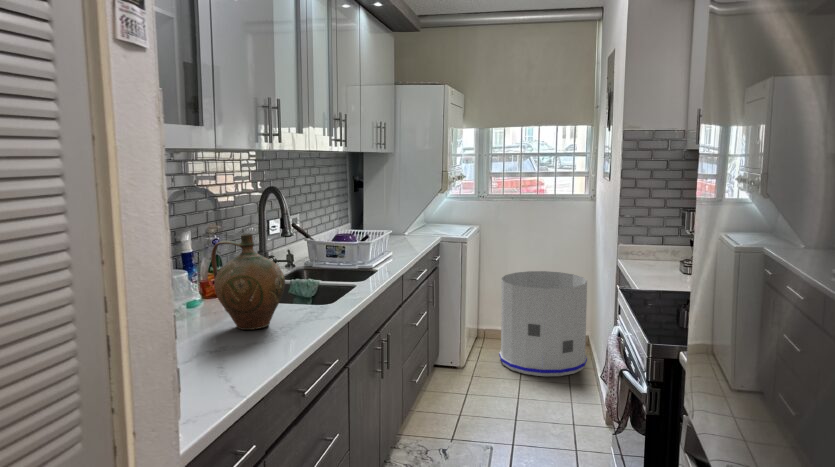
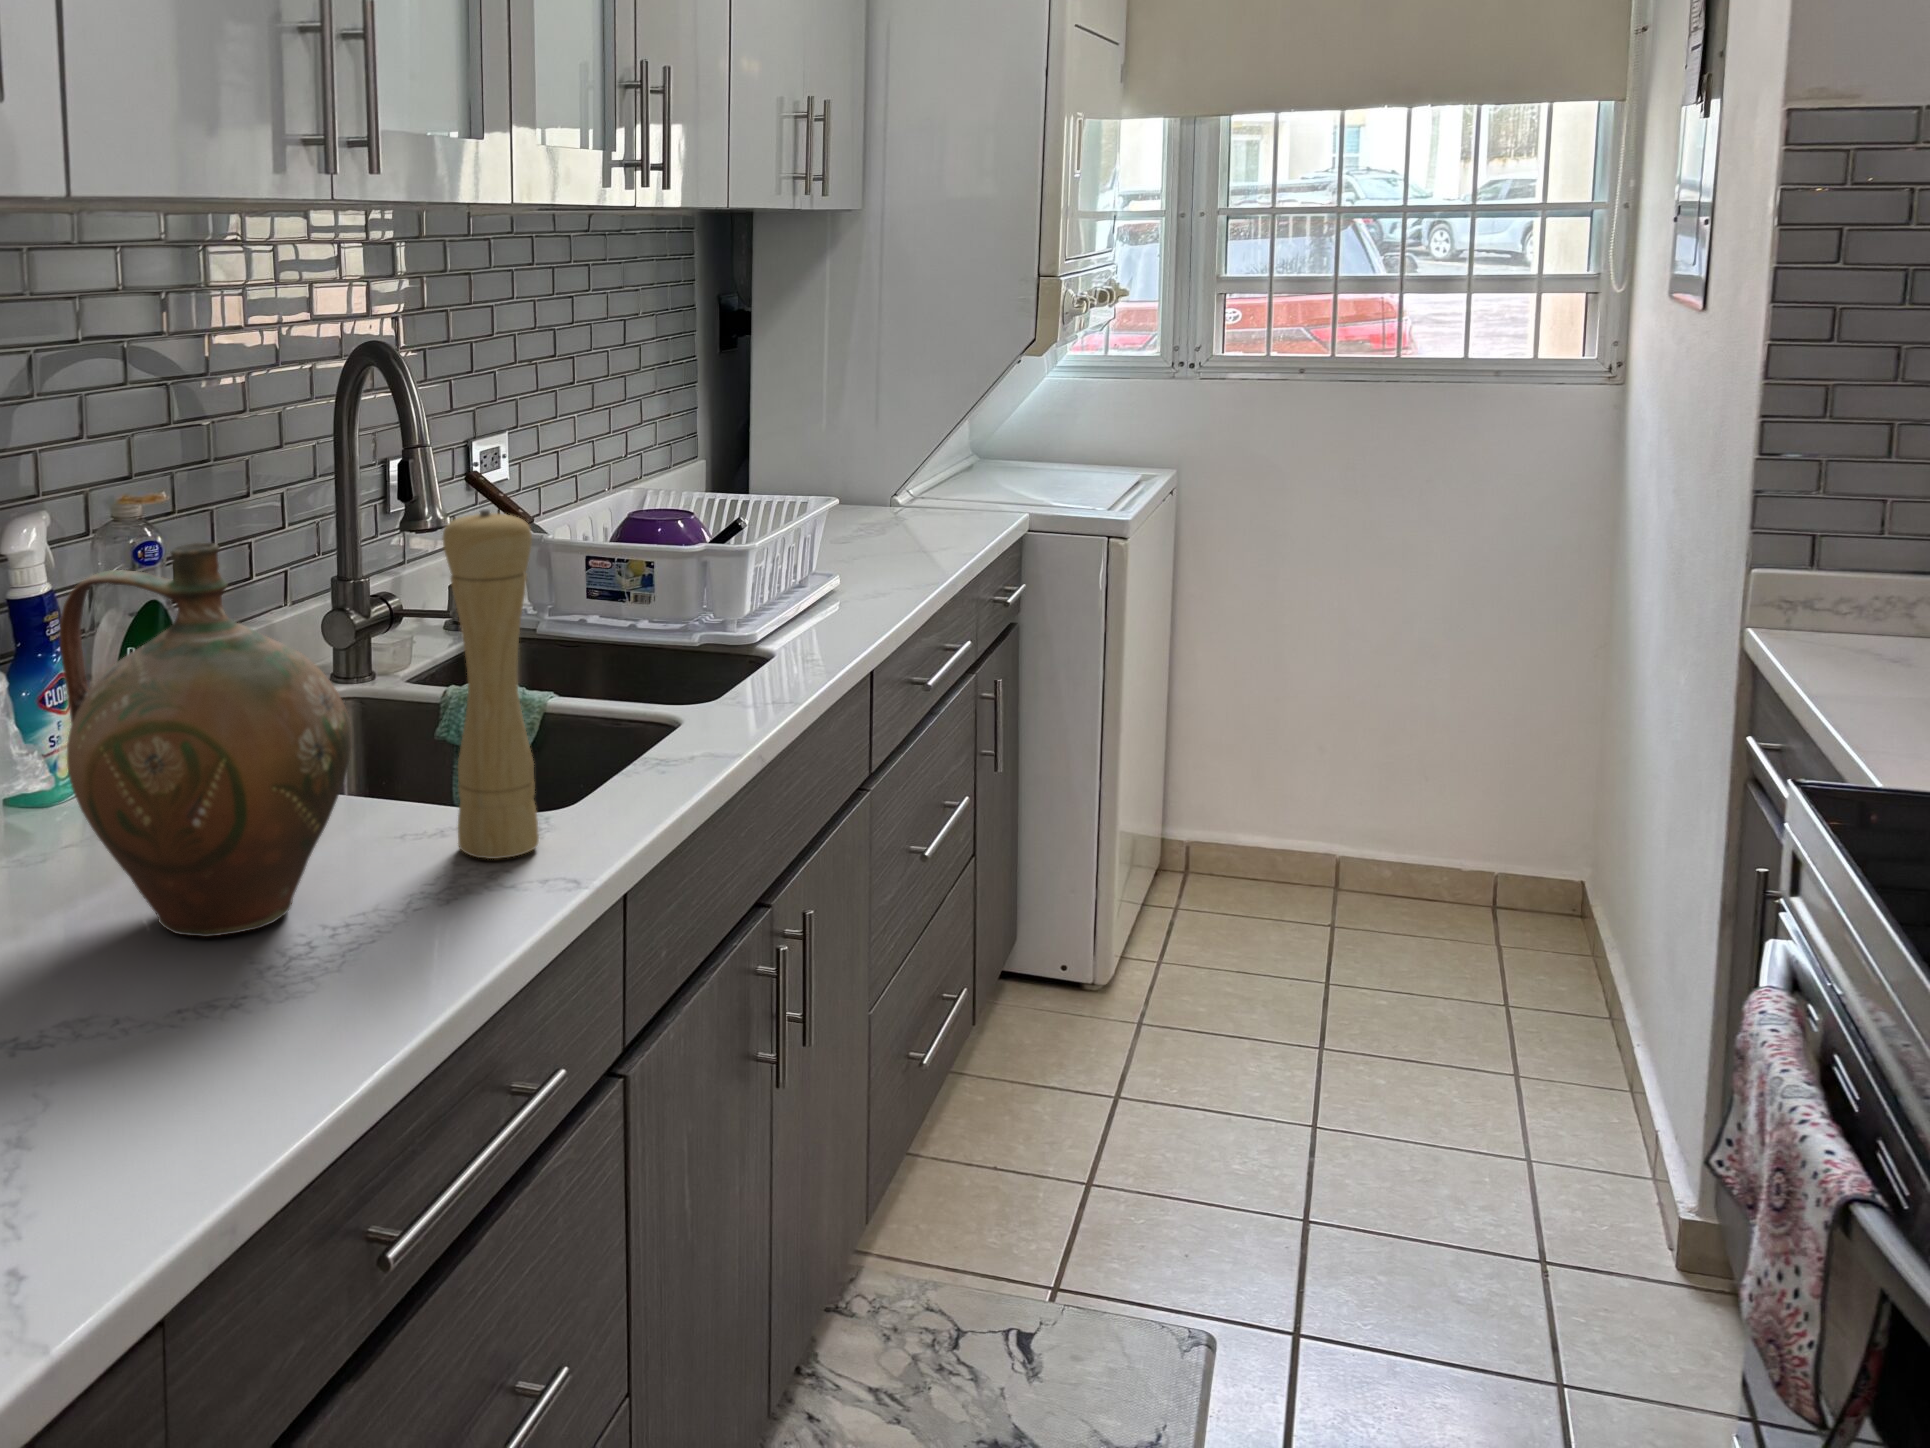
pepper mill: none [304,226,328,313] -> present [443,509,539,859]
trash can: present [499,271,587,376] -> none [1241,641,1592,1045]

